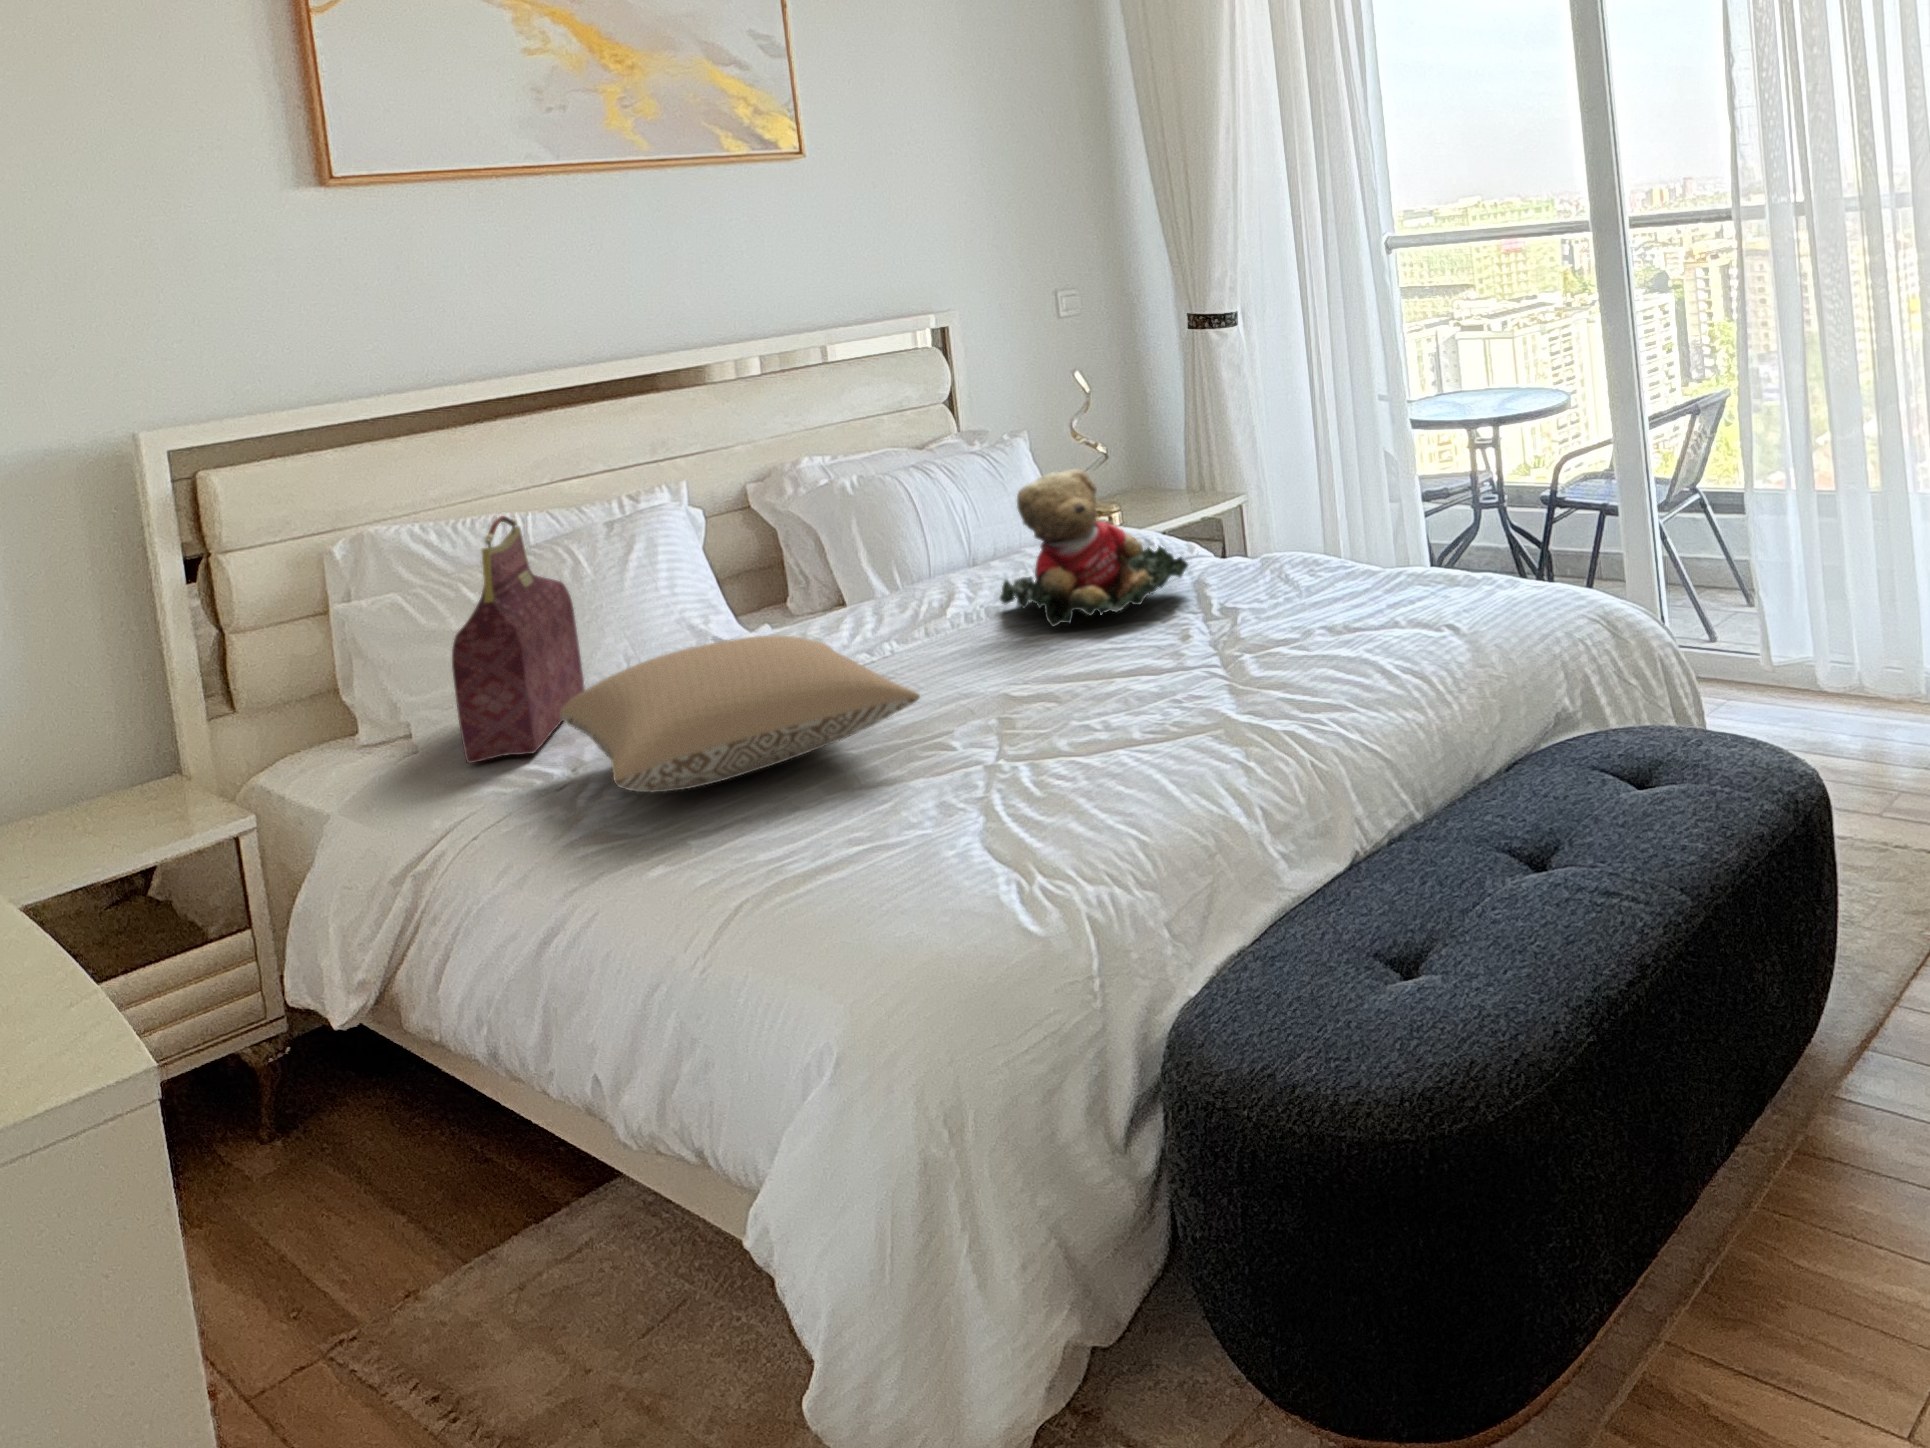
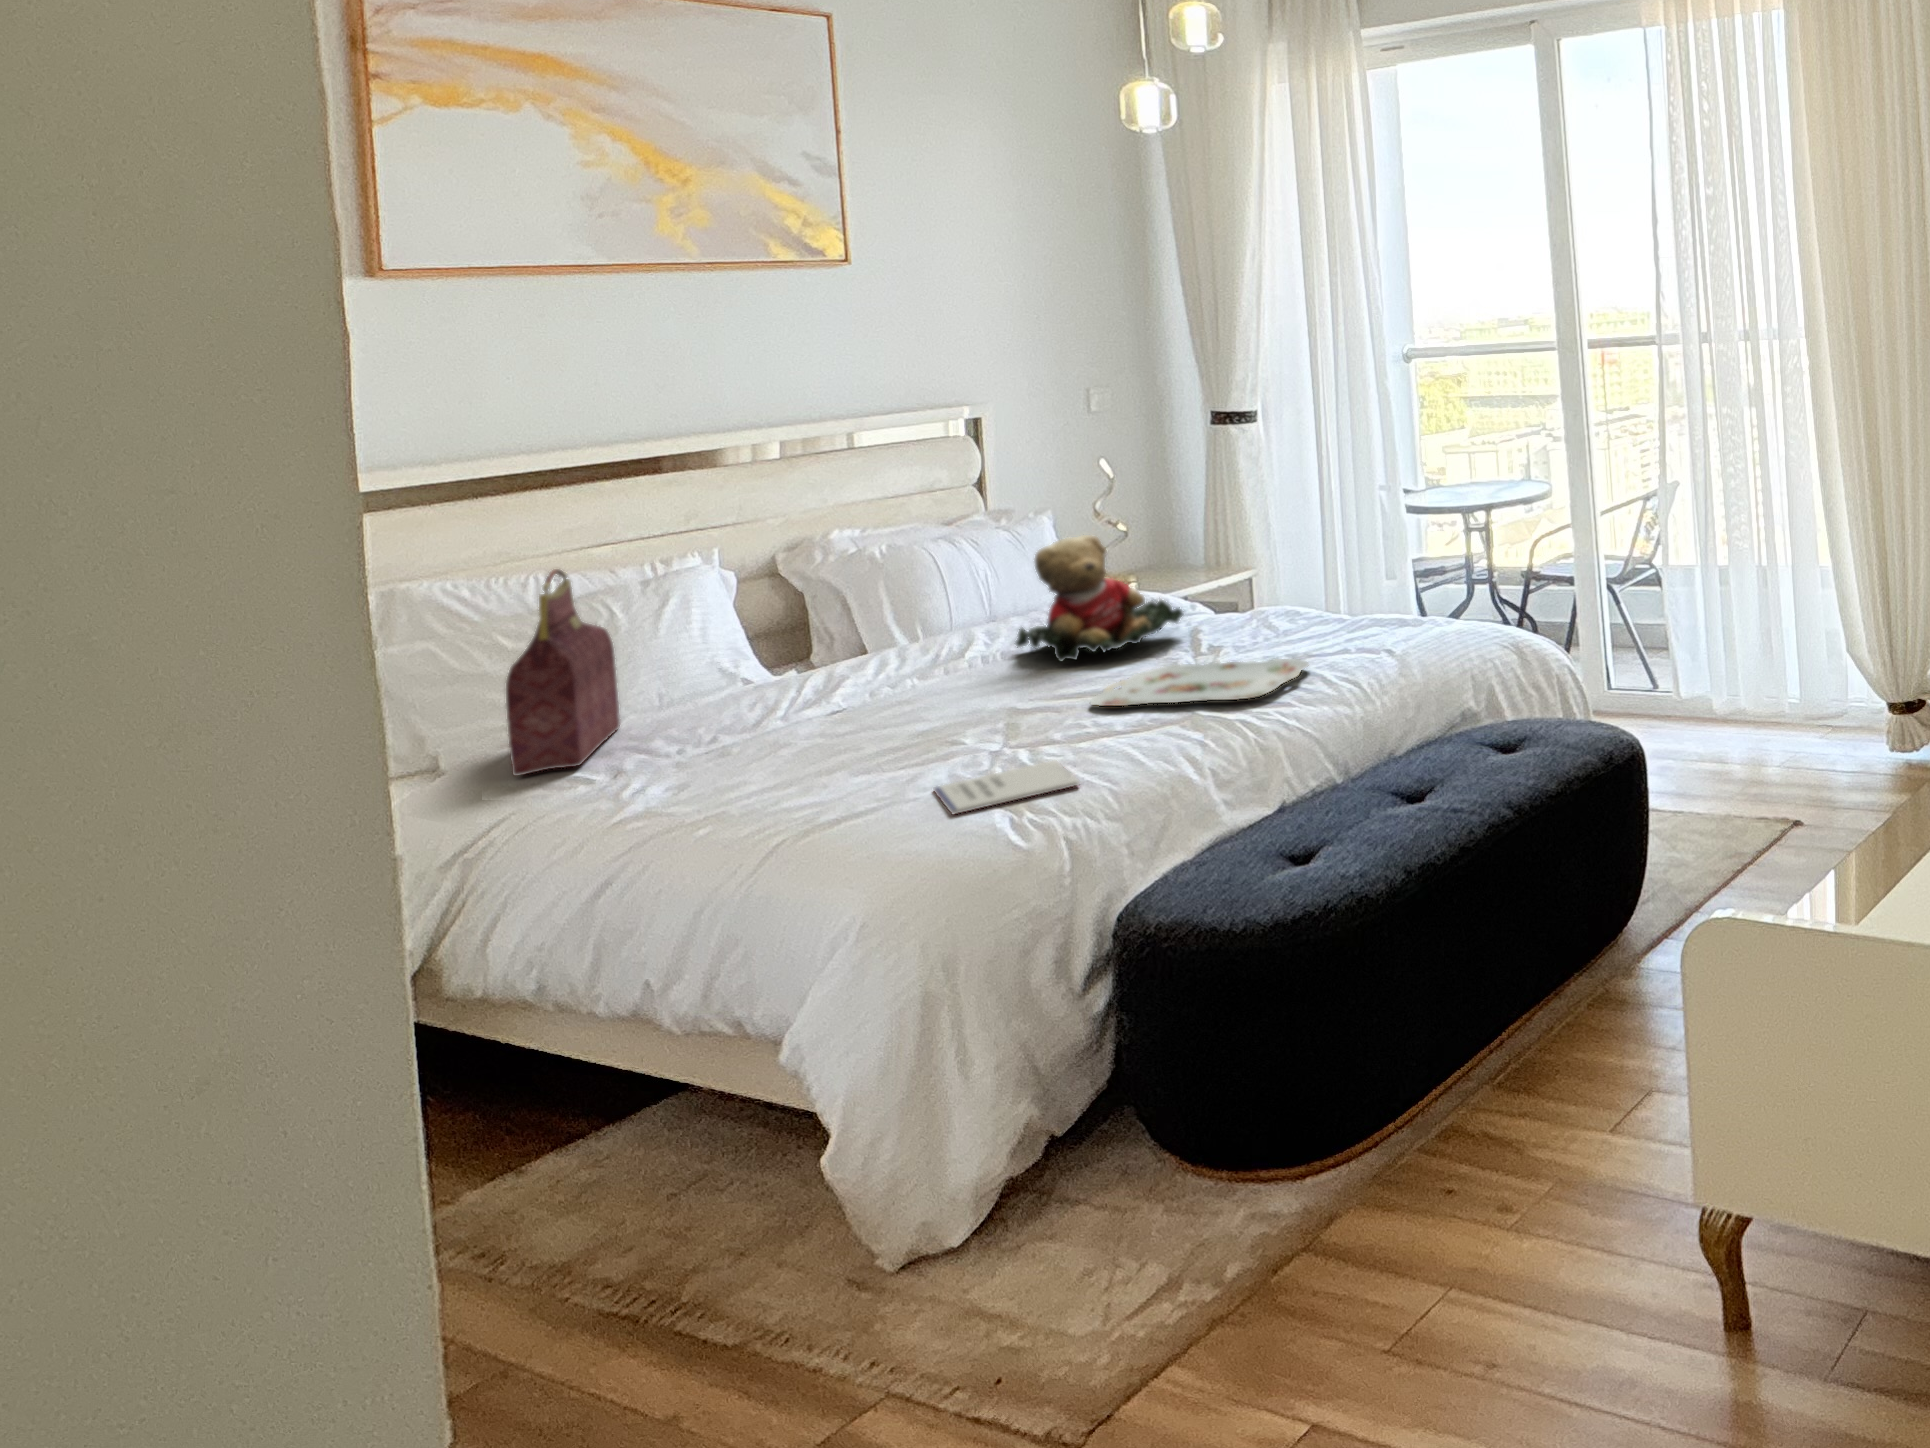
serving tray: none [1095,635,1358,699] -> present [1091,659,1308,706]
pillow: present [560,636,920,792] -> none [610,664,939,779]
notebook: none [918,786,1102,875] -> present [934,760,1079,814]

